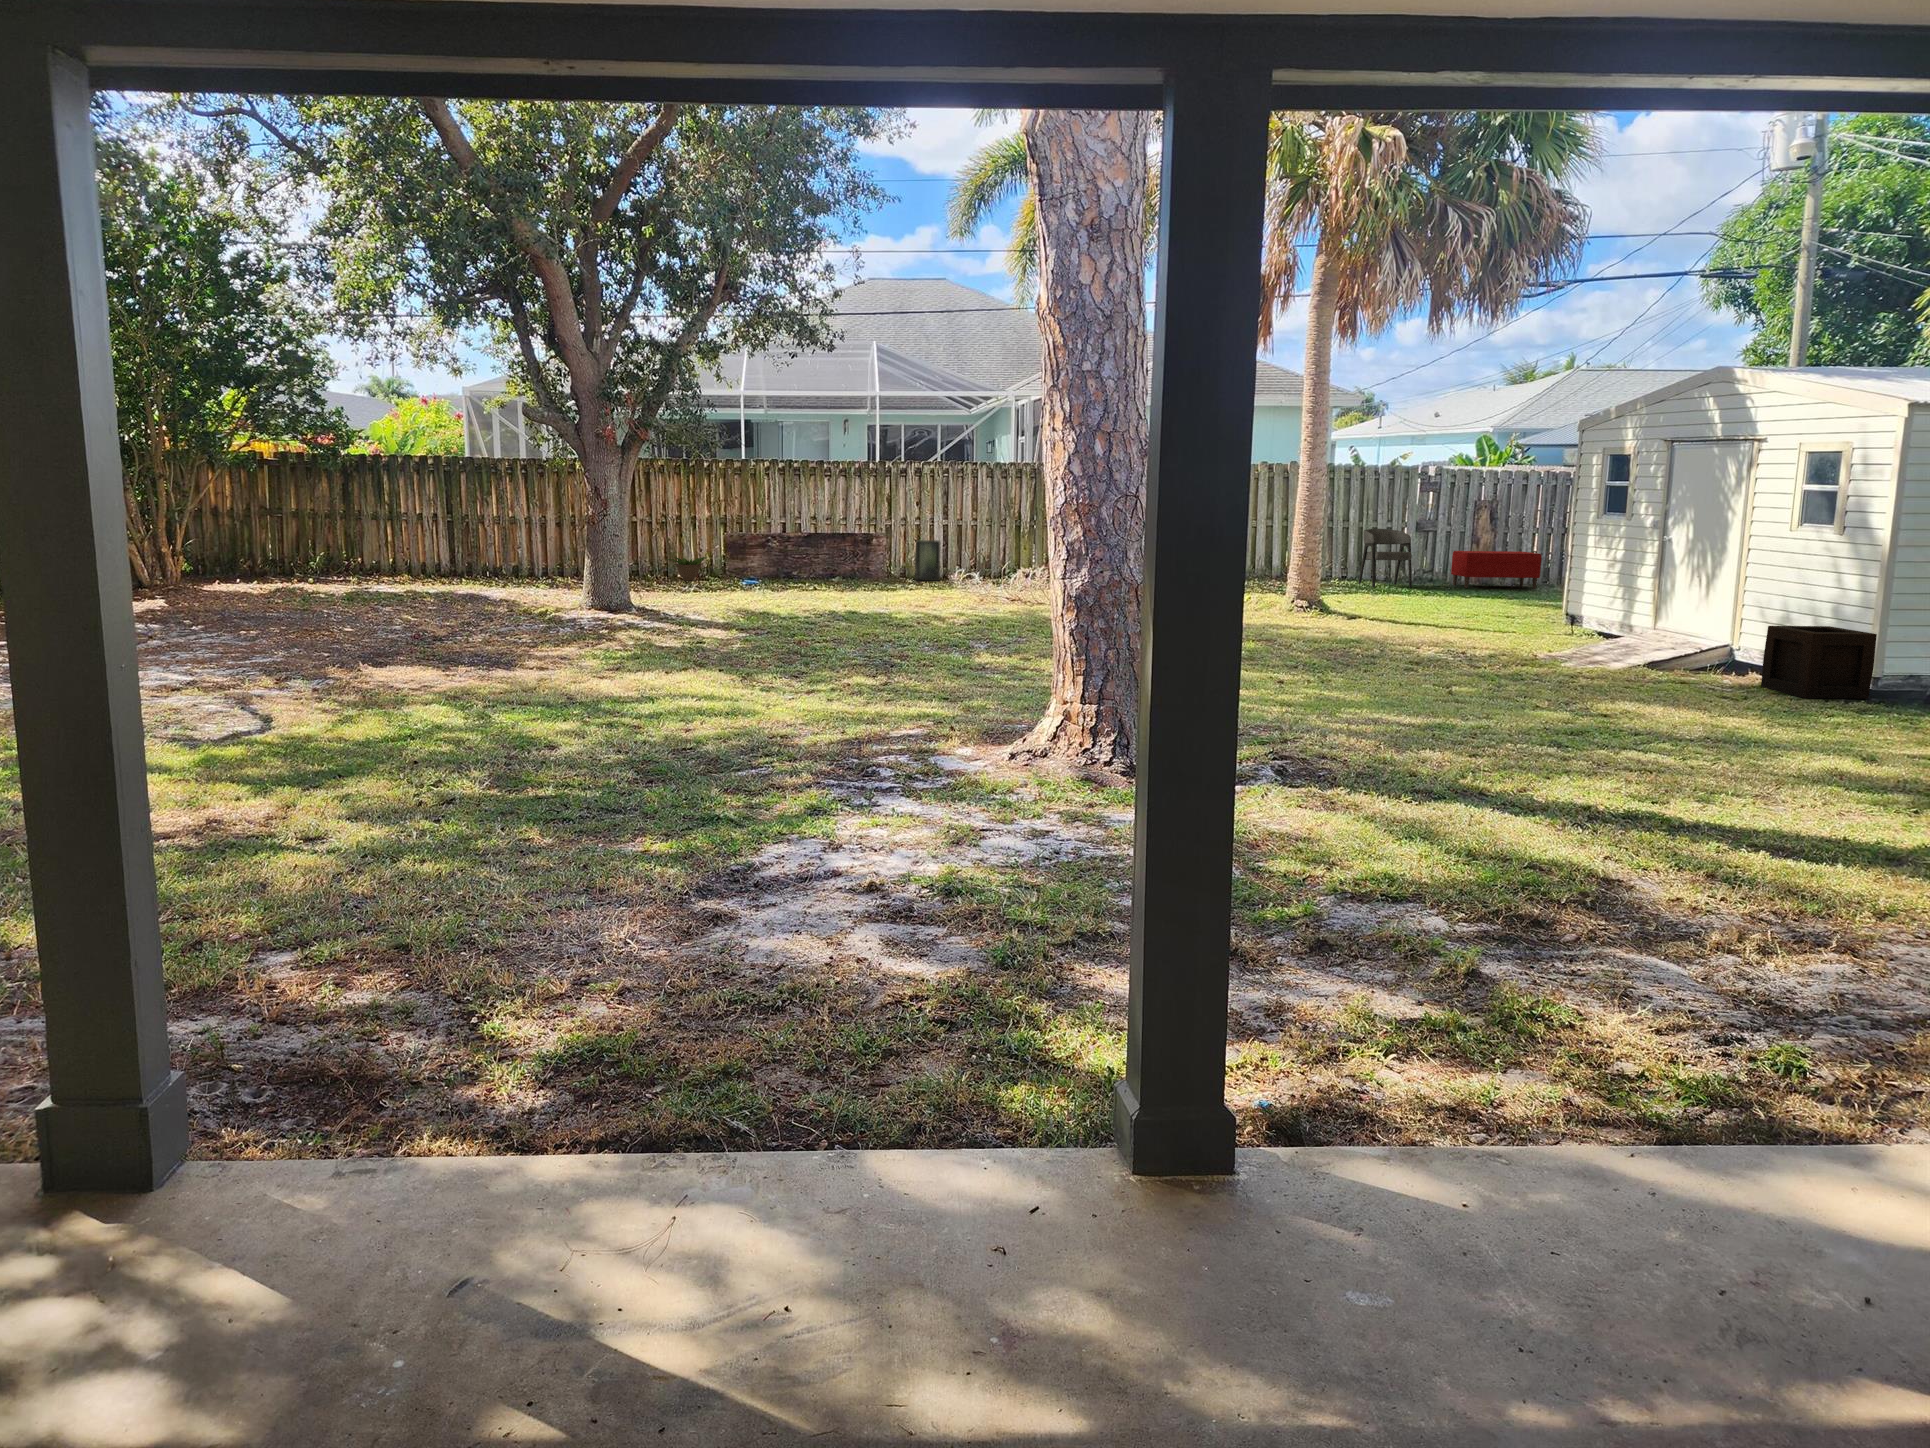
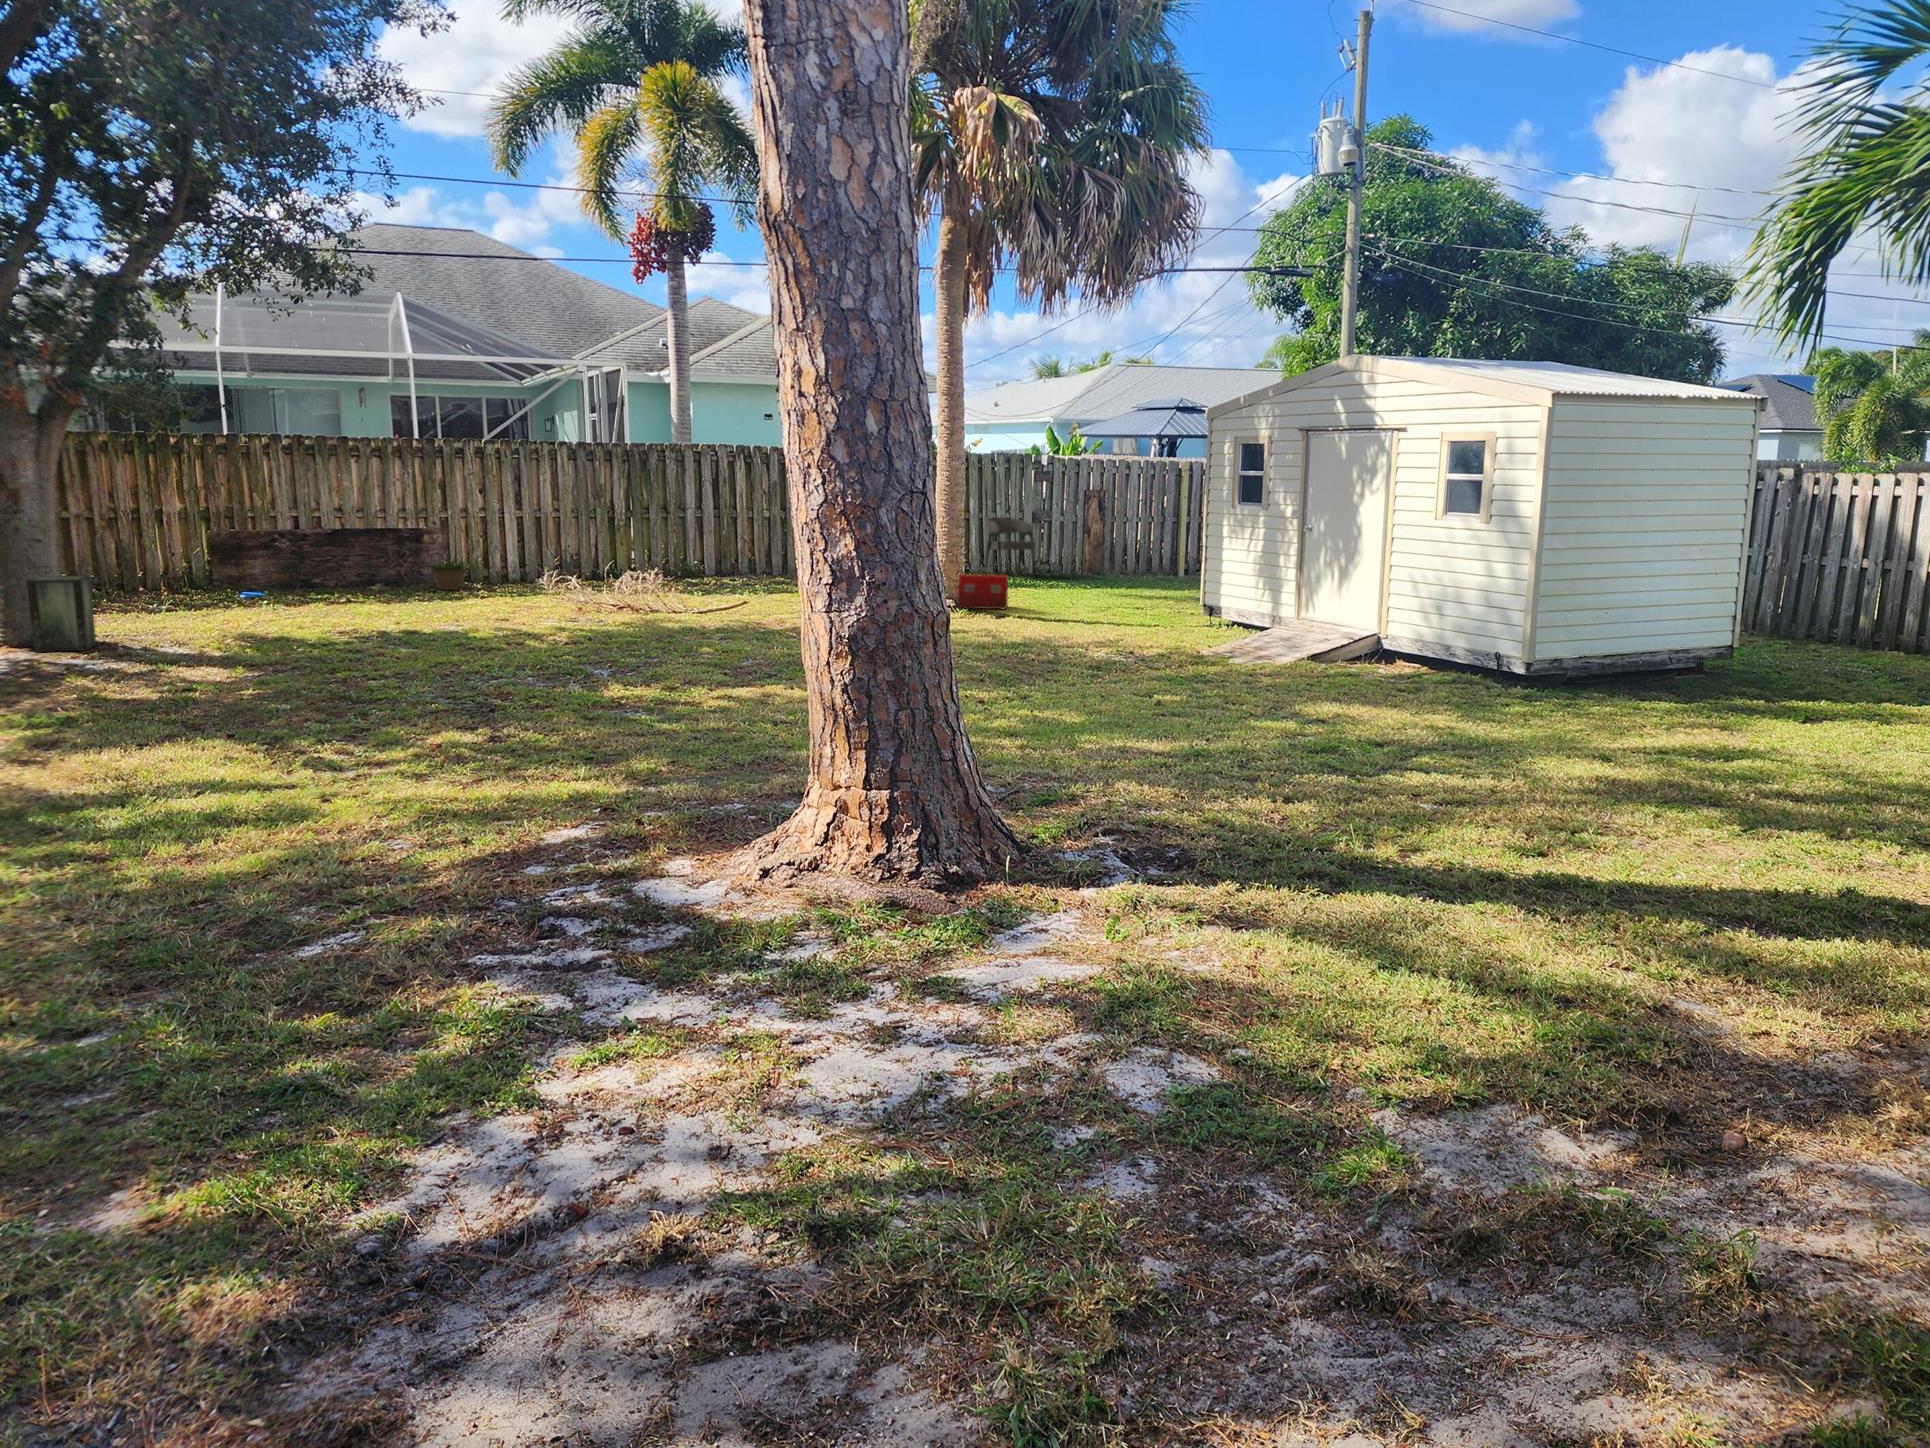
storage box: present [915,540,940,581] -> present [27,576,96,652]
bench: present [1451,551,1542,589] -> none [1068,539,1149,577]
decorative plant: present [667,557,707,581] -> present [422,560,469,590]
toolbox: none [1307,573,1359,613] -> present [958,568,1008,609]
wooden crate: present [1761,626,1877,699] -> none [1428,615,1526,688]

